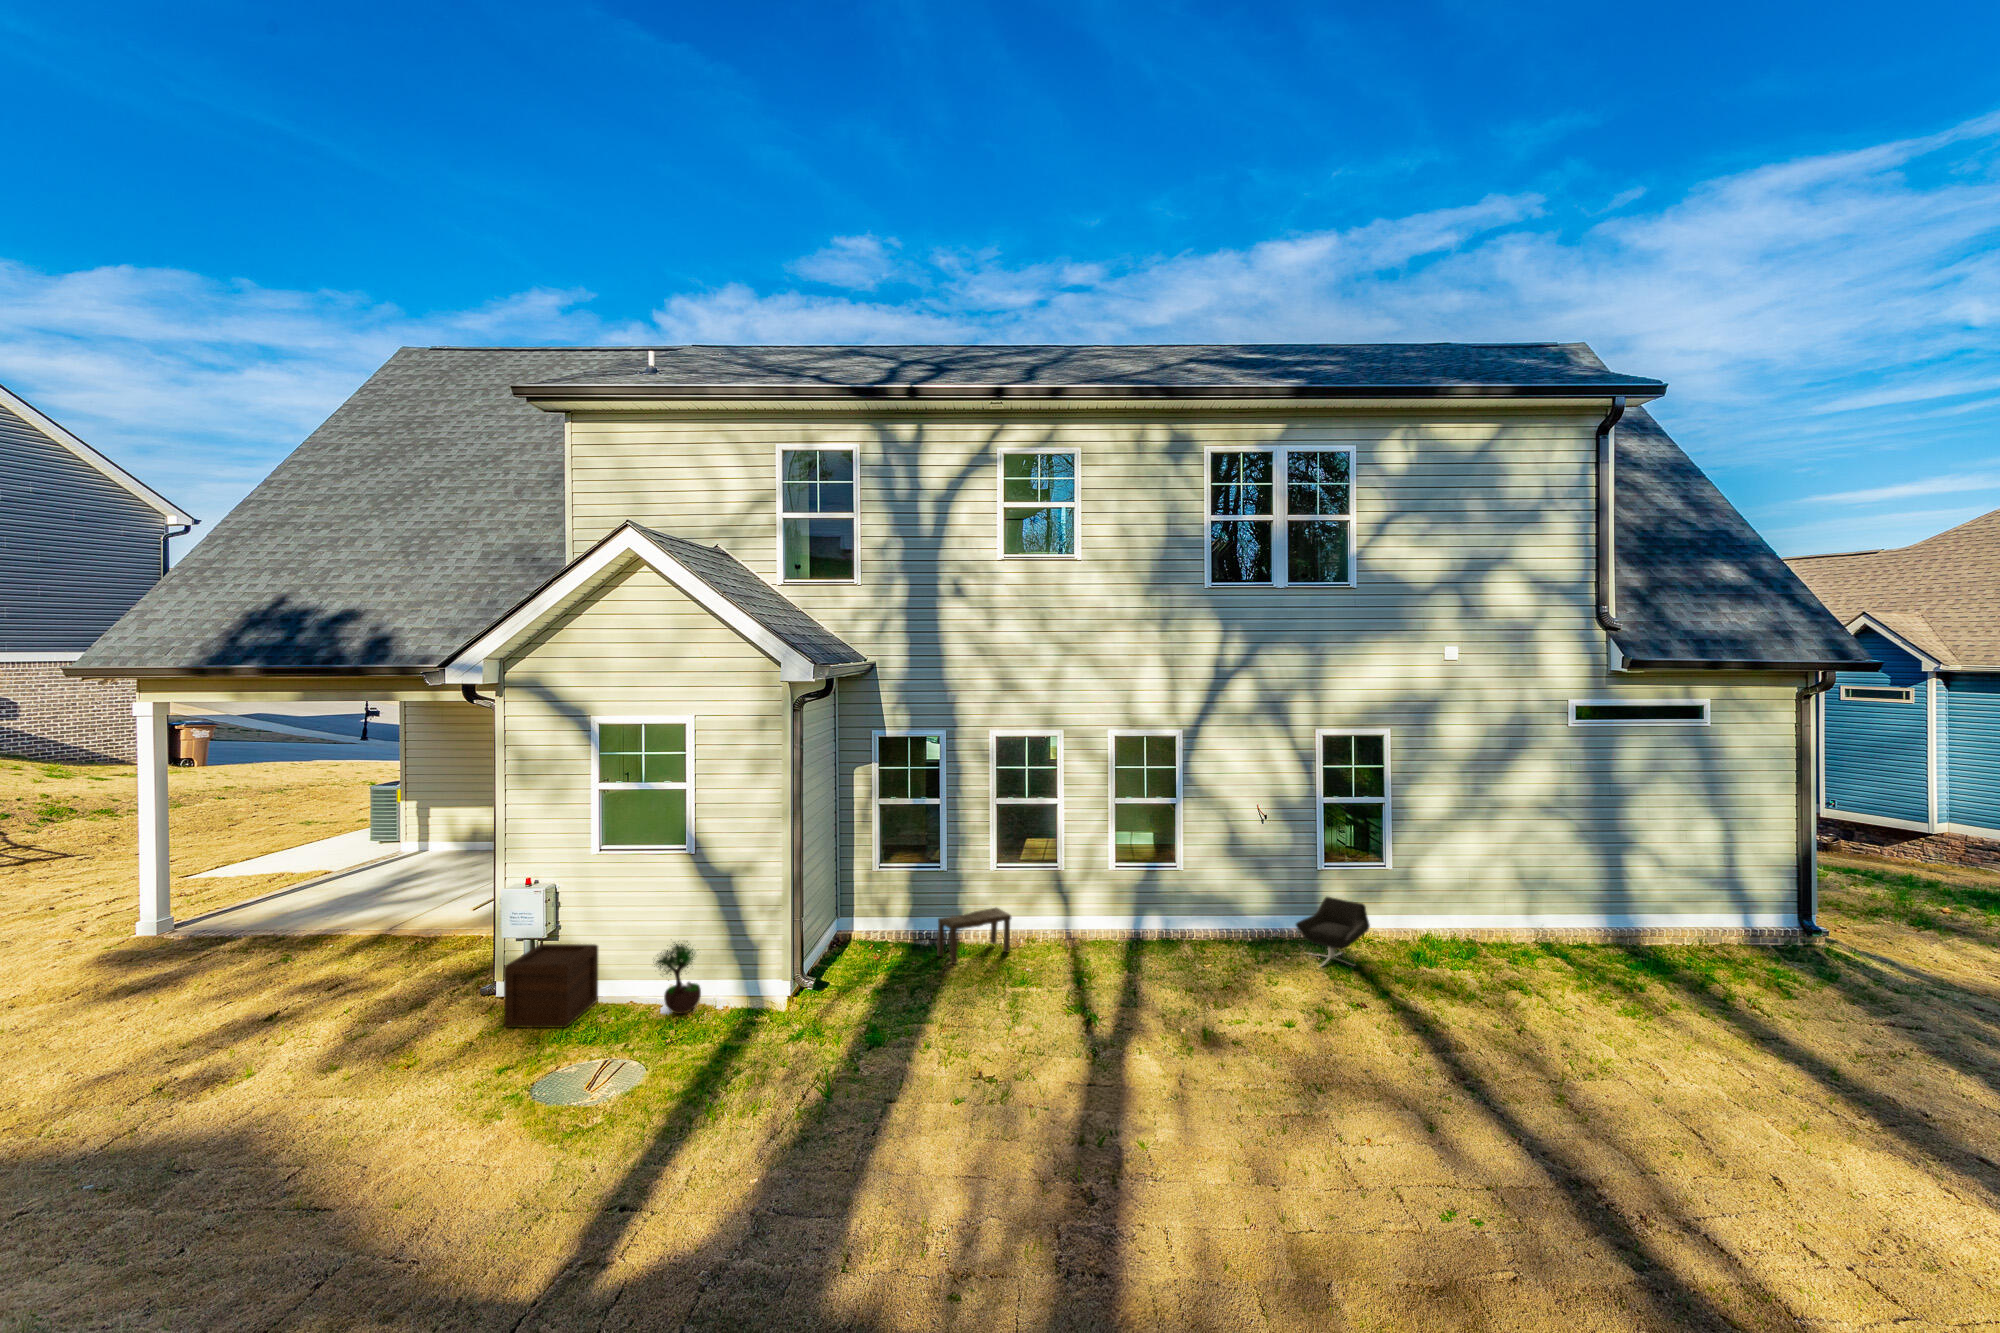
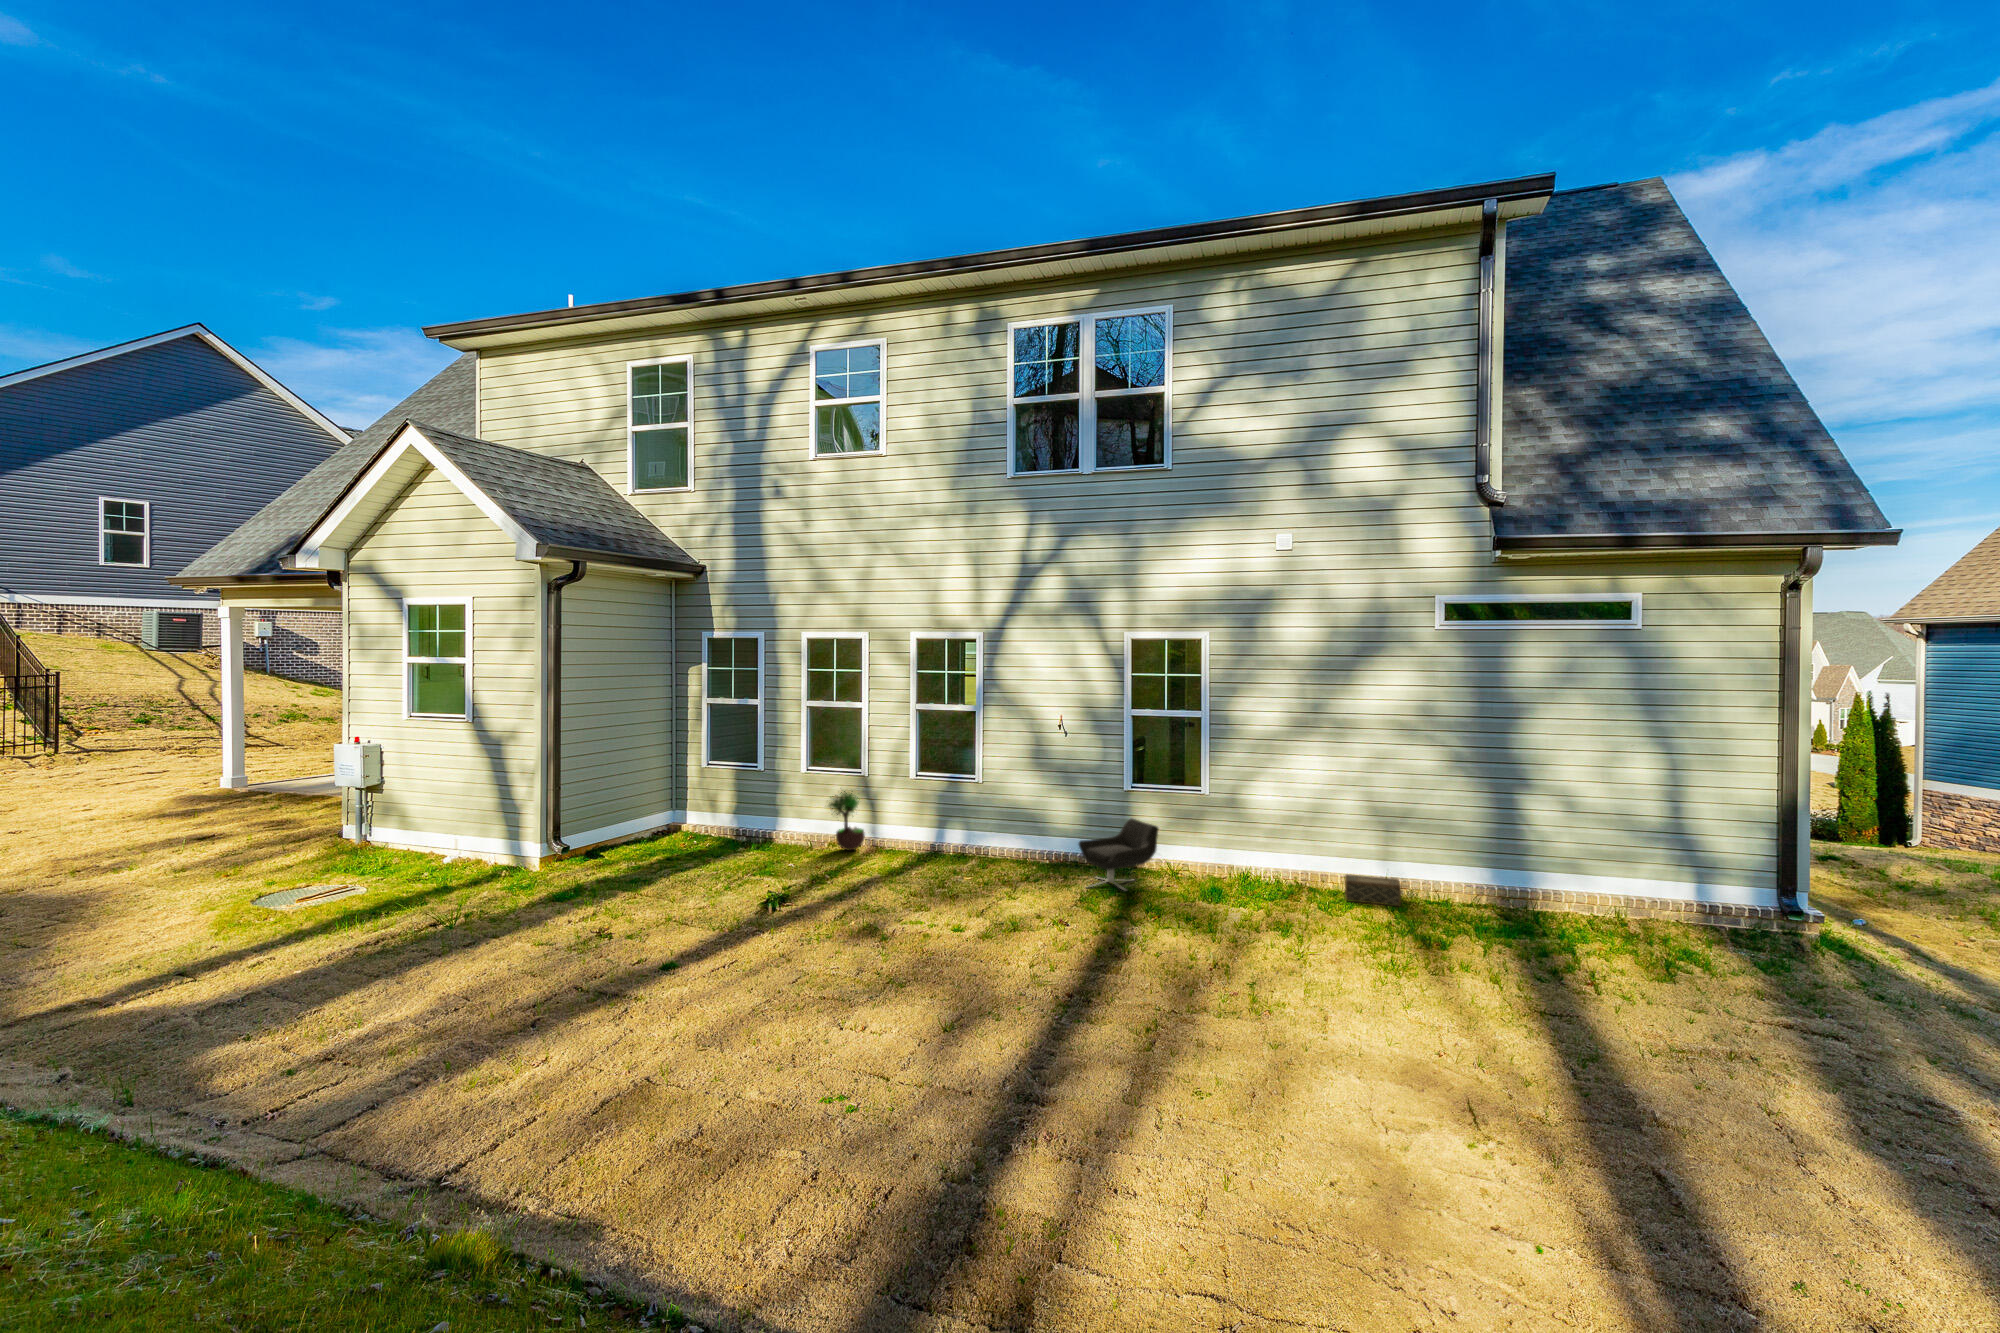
bench: present [937,908,1011,964] -> none [735,807,805,852]
woven basket: none [1504,931,1560,955] -> present [1345,874,1401,906]
potted tree: present [653,941,701,1014] -> present [829,791,865,850]
wooden crate: present [504,944,598,1028] -> none [344,796,431,860]

